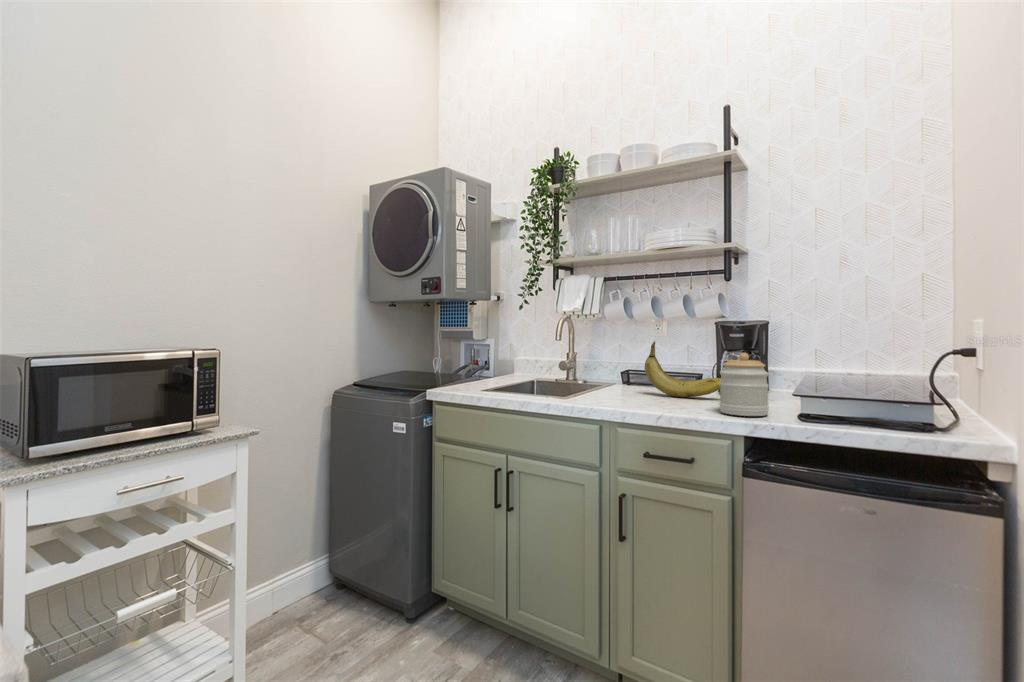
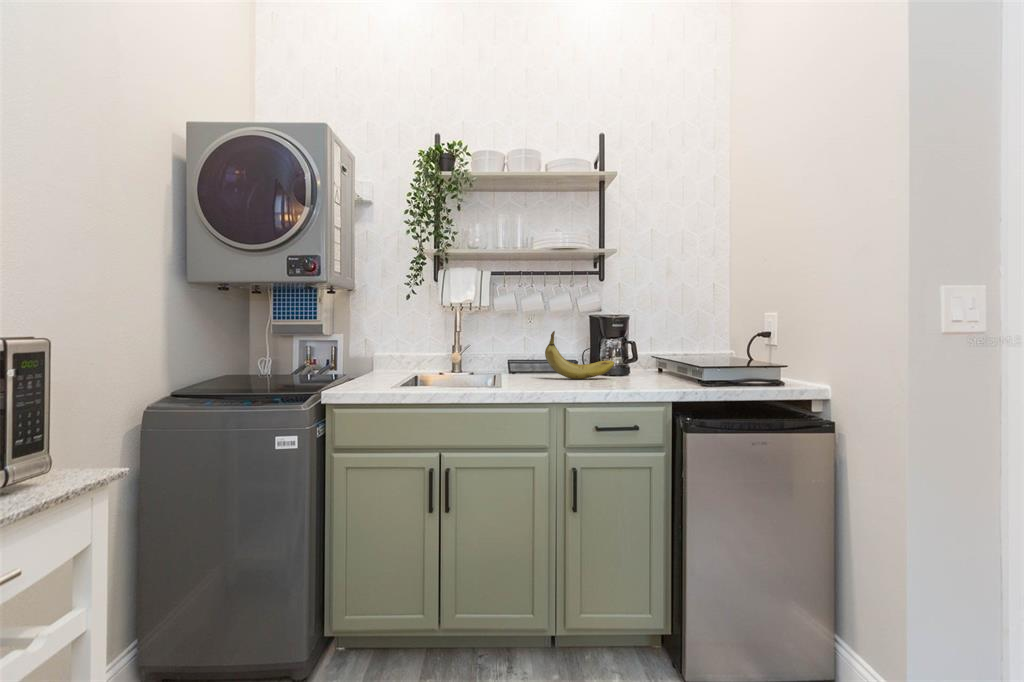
jar: present [719,353,769,416] -> none [639,337,676,386]

